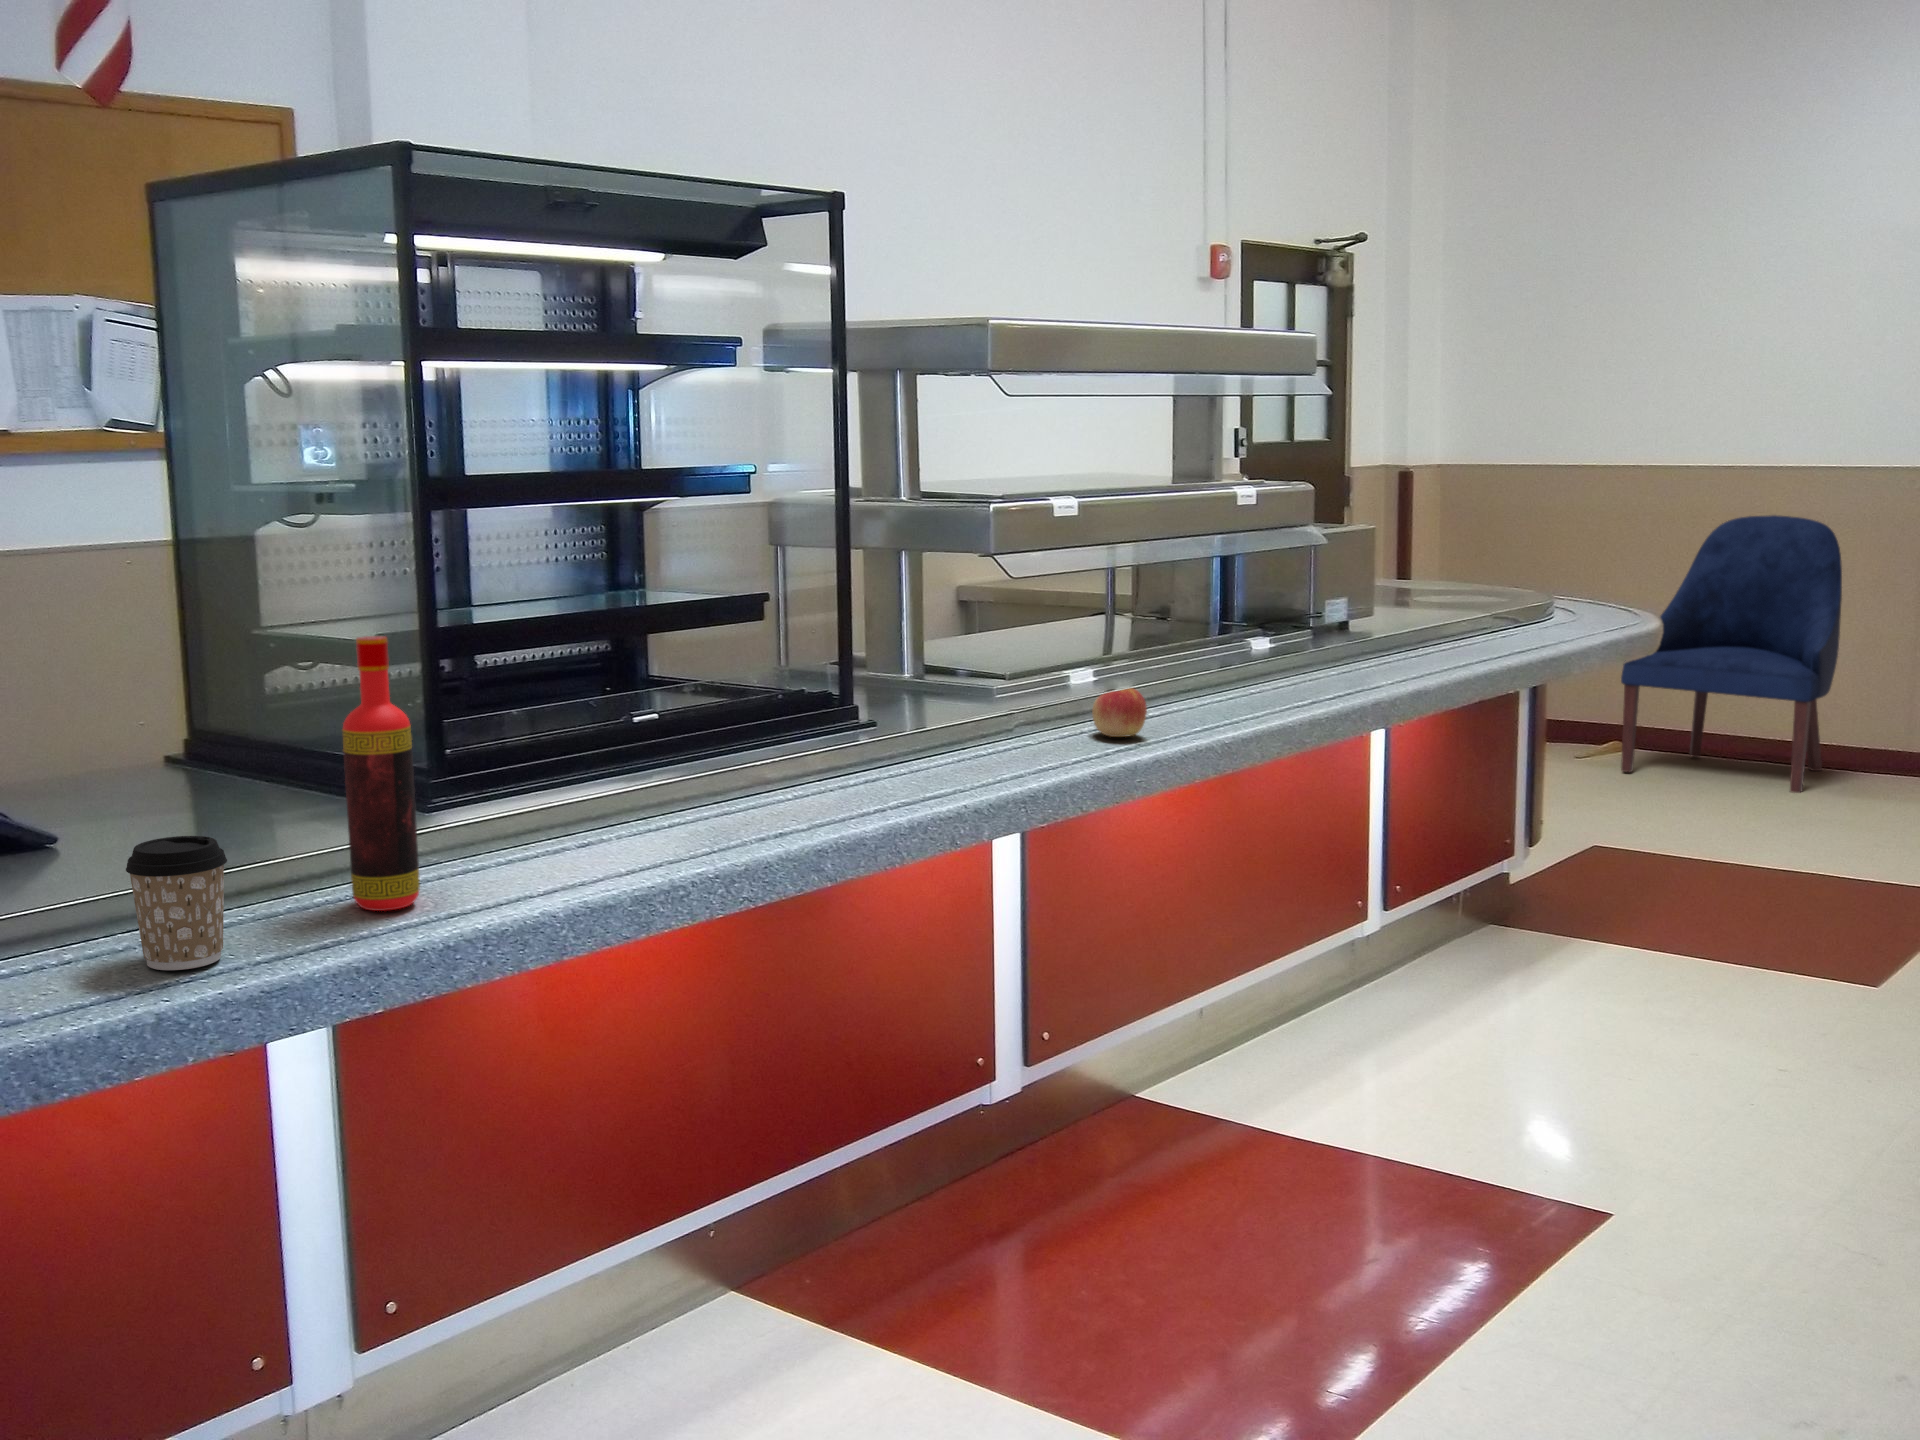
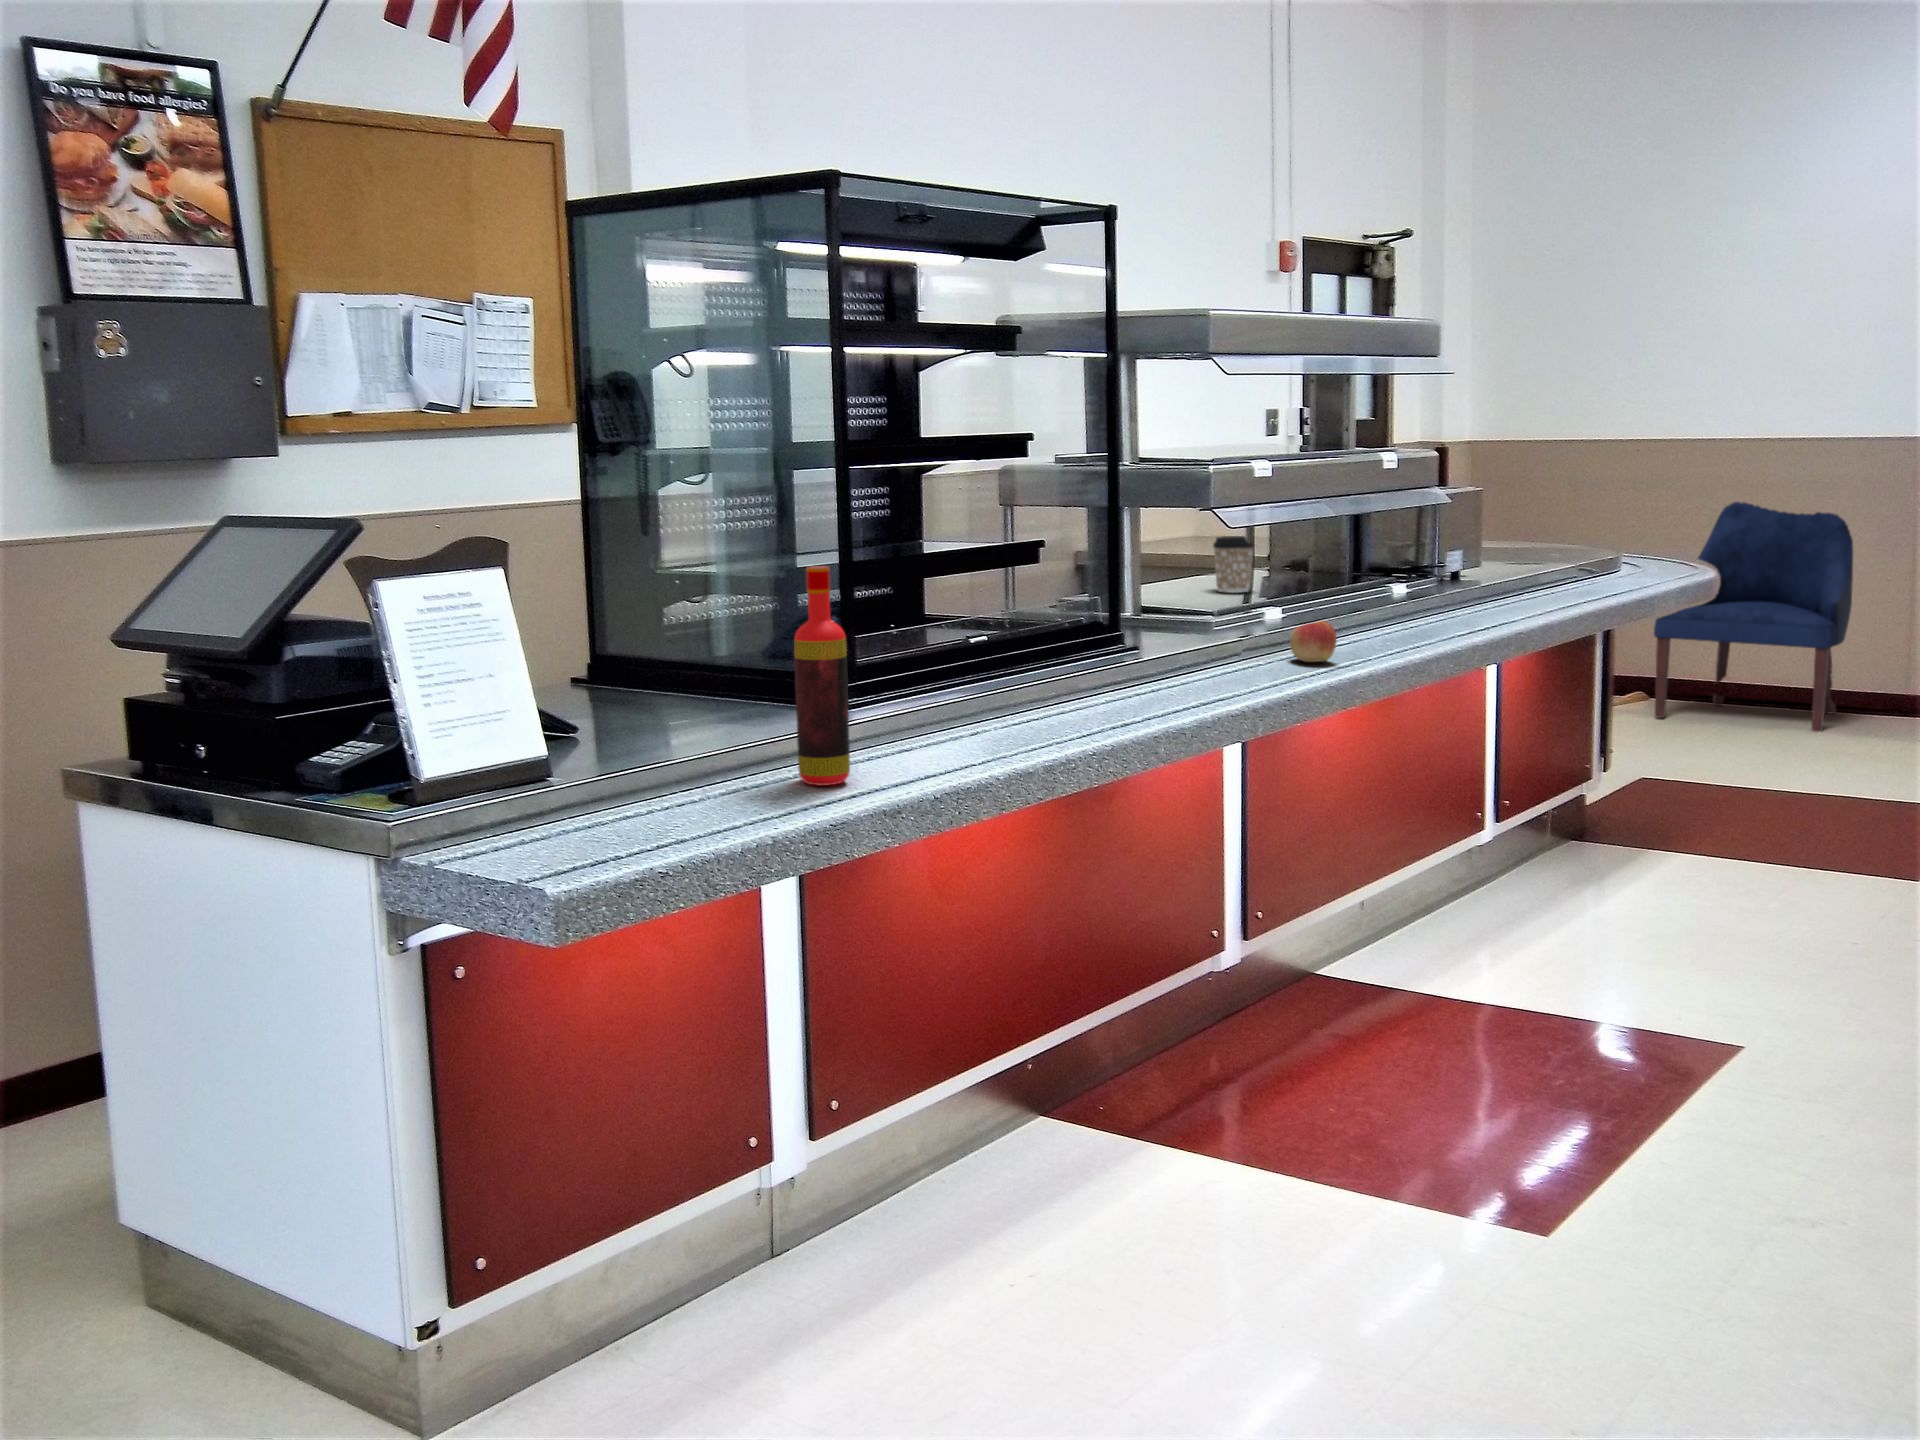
coffee cup: present [126,836,227,970] -> present [1213,536,1254,593]

